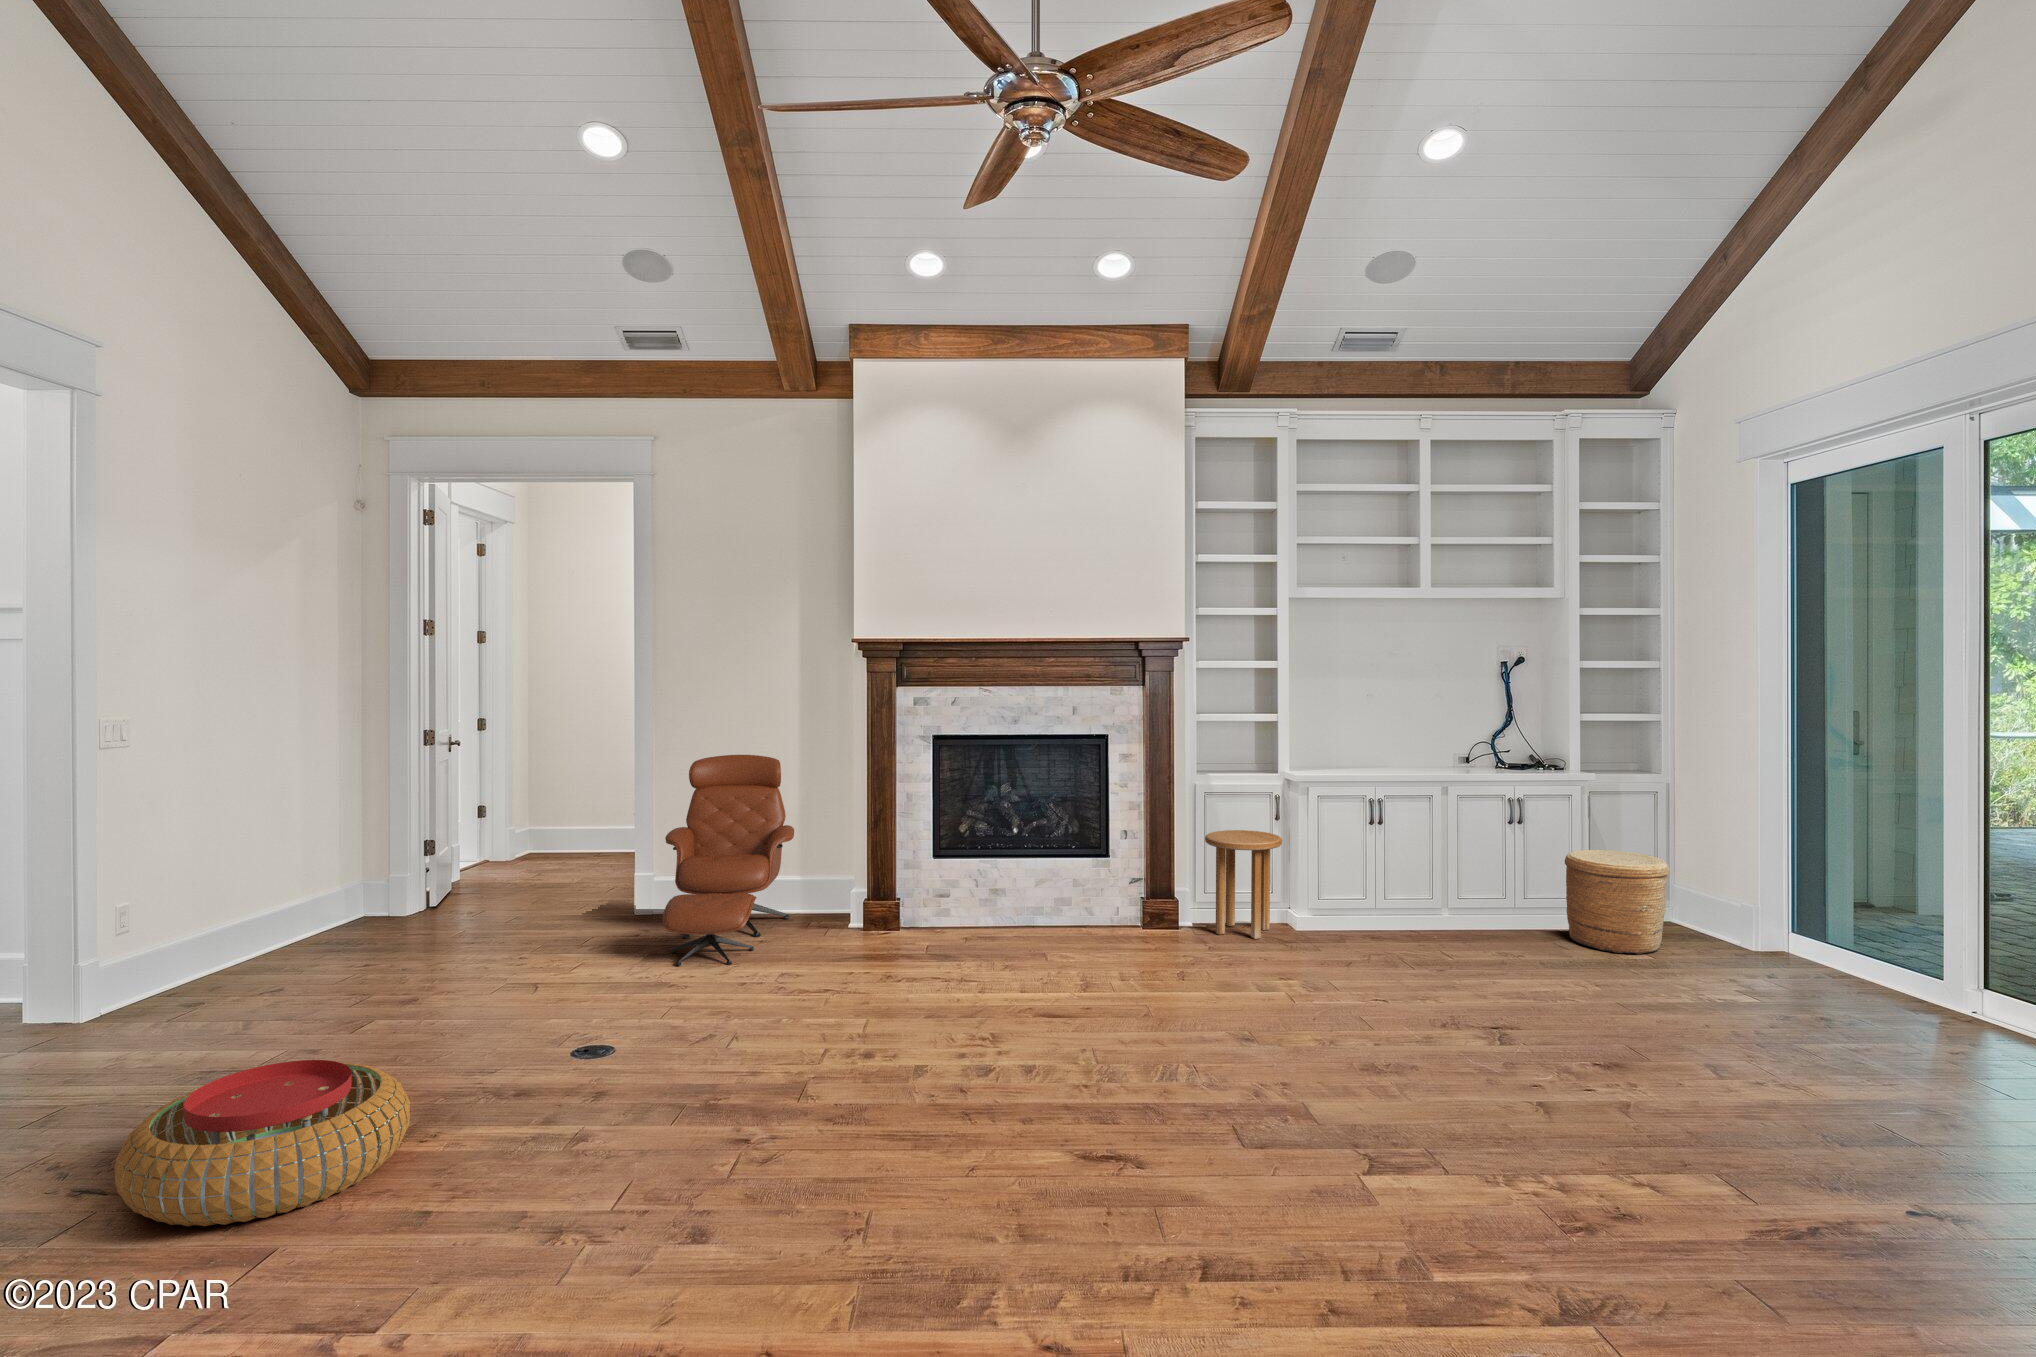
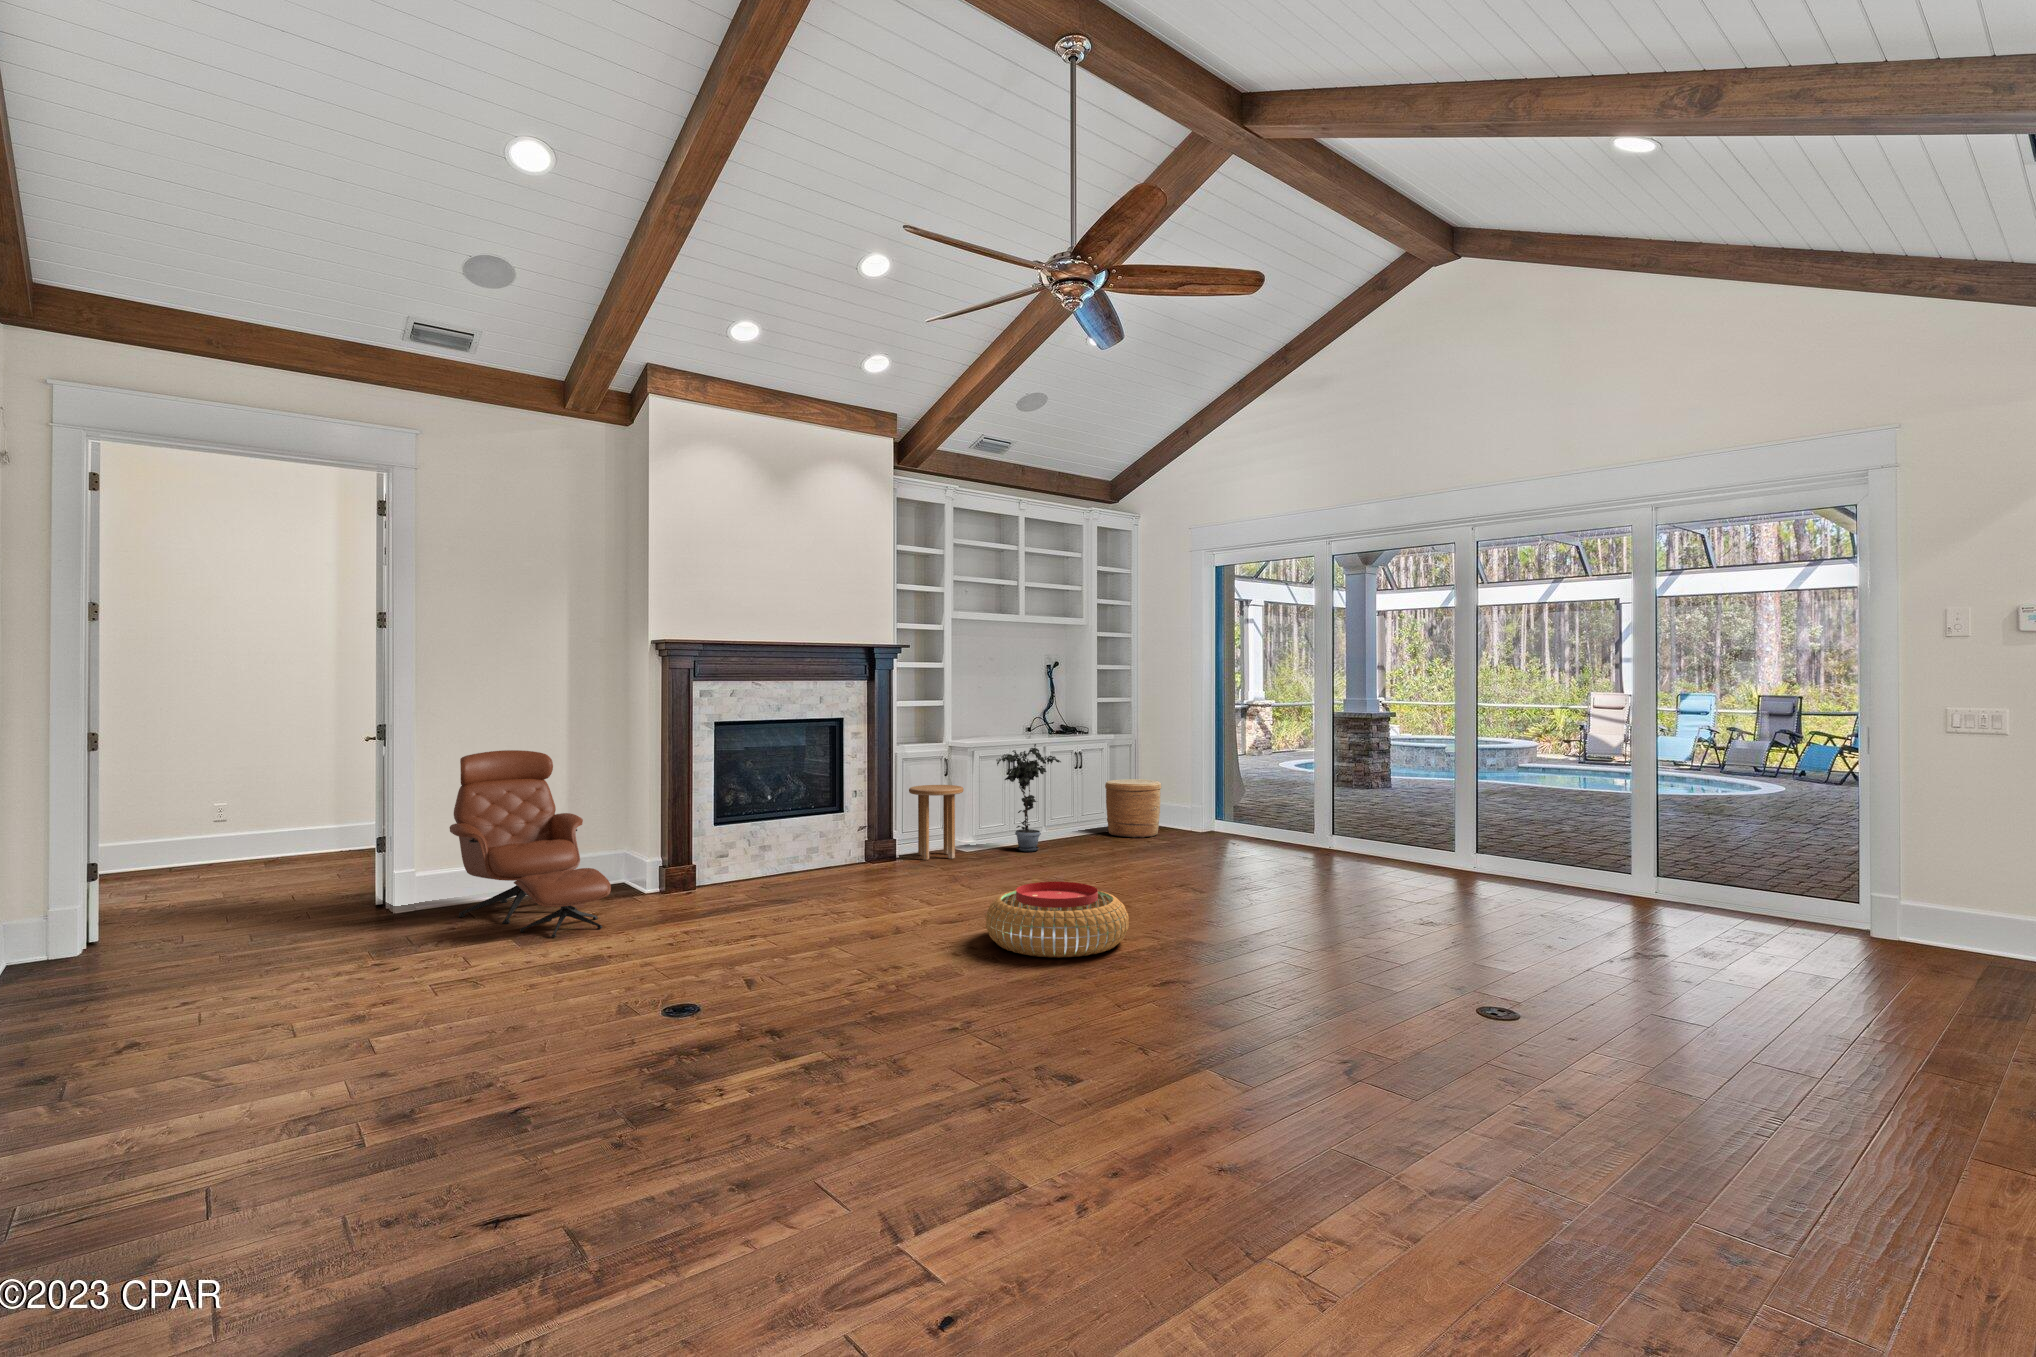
potted plant: none [1332,787,1446,947] -> present [996,744,1061,852]
pouf: present [114,1060,410,1226] -> present [985,882,1129,957]

